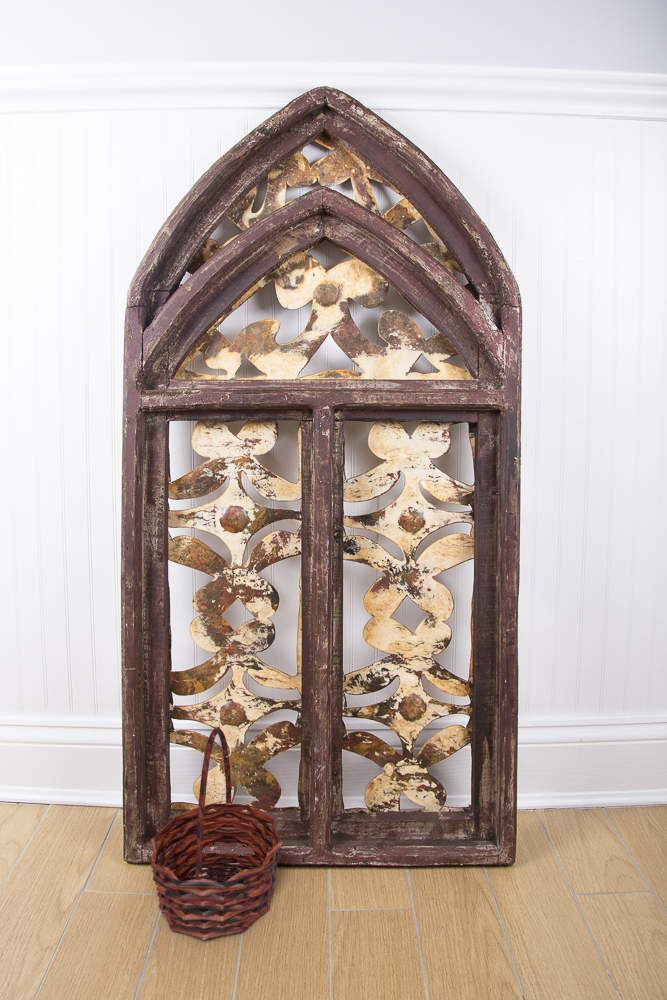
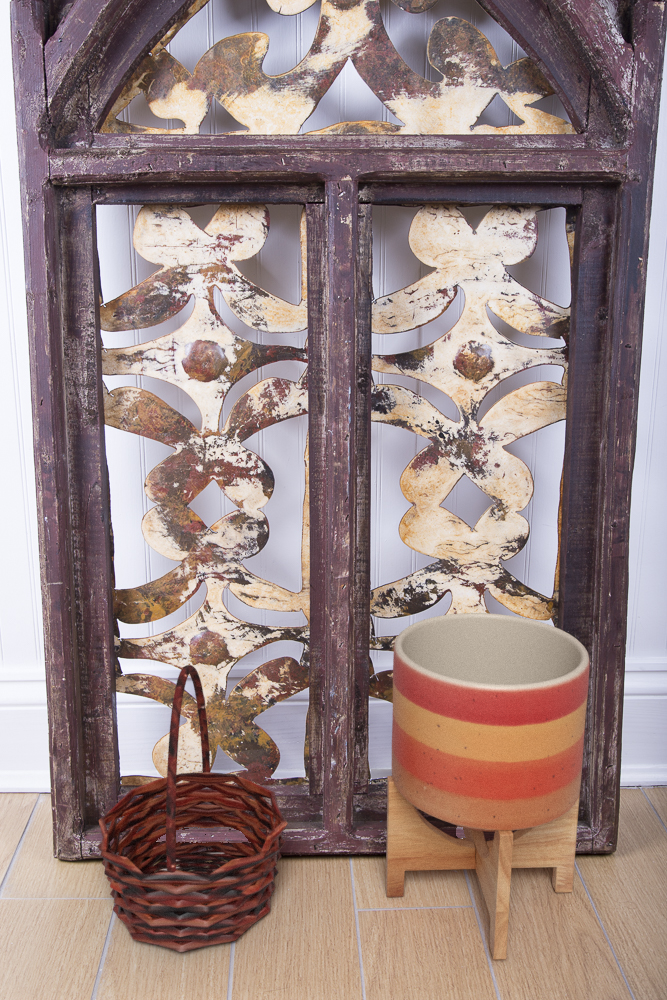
planter: none [352,692,489,949] -> present [386,613,590,959]

